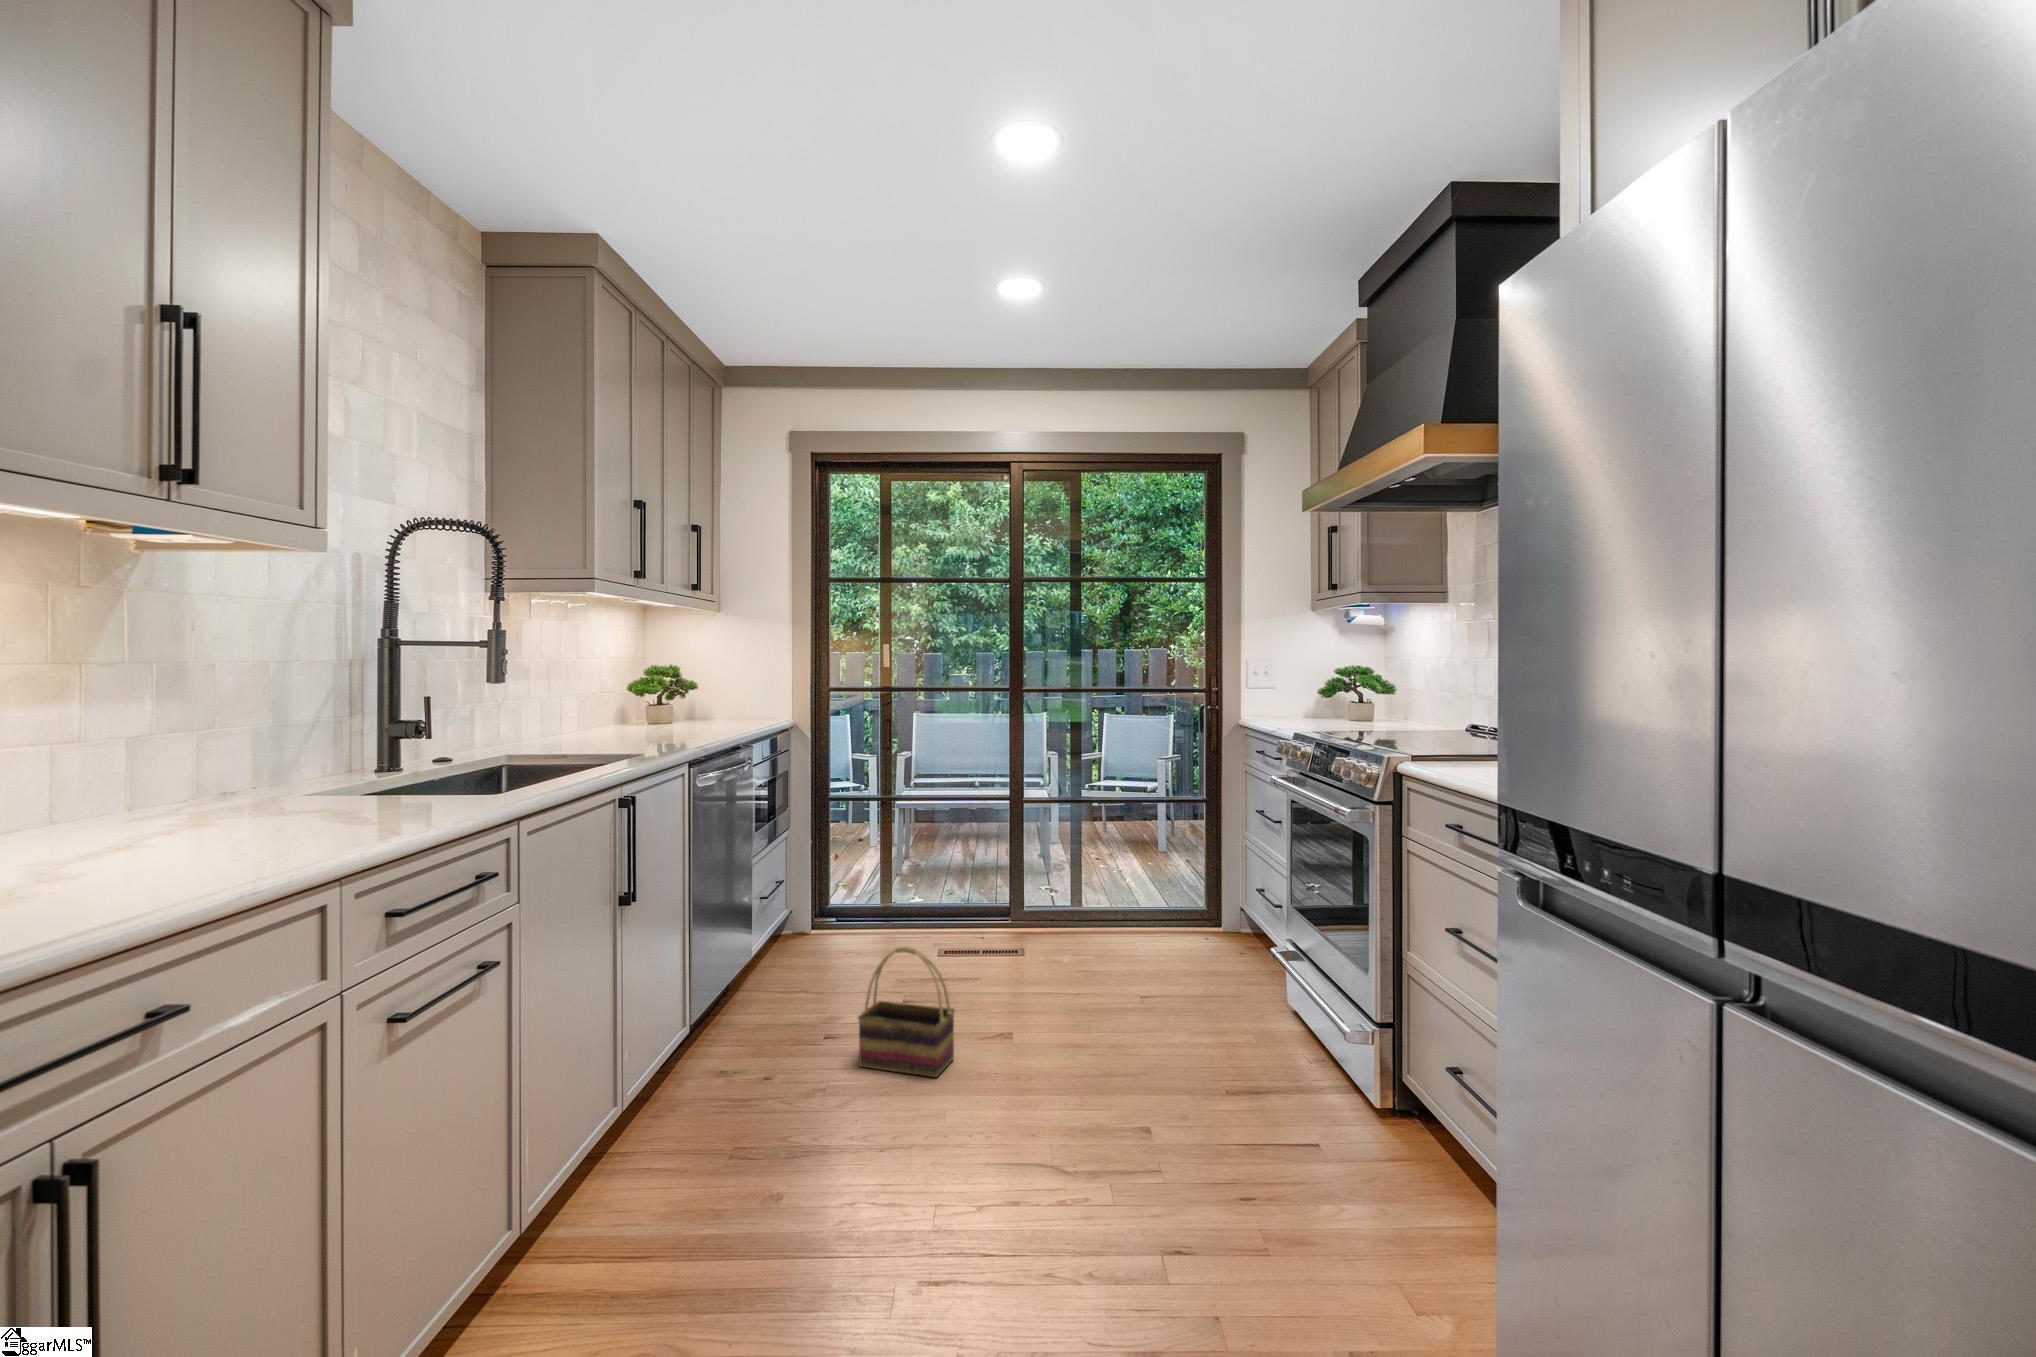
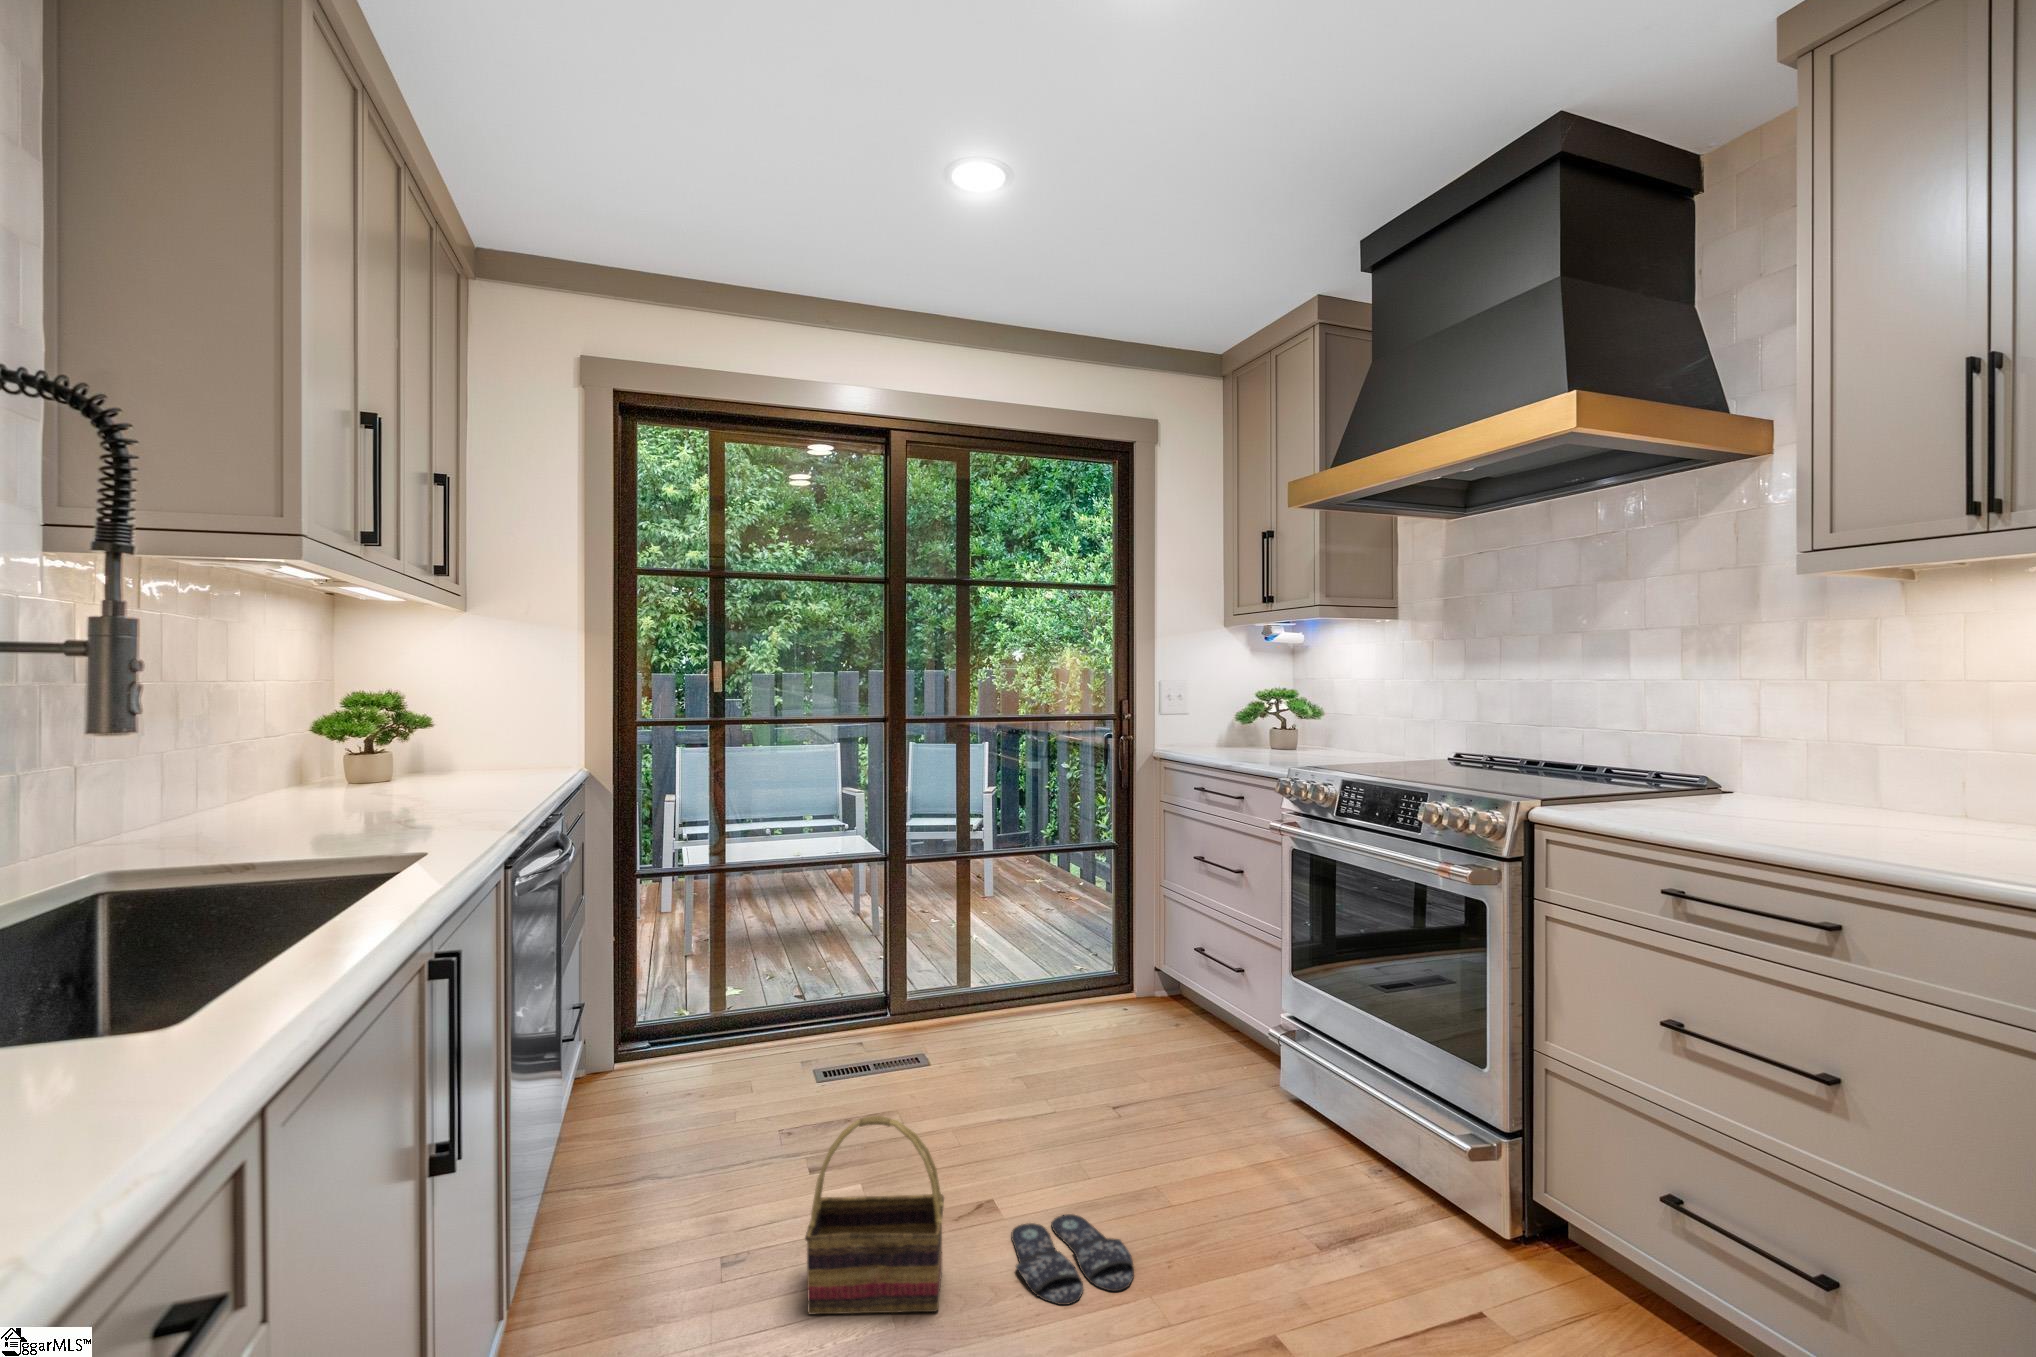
slippers: none [1000,1045,1082,1088] -> present [1011,1214,1134,1305]

